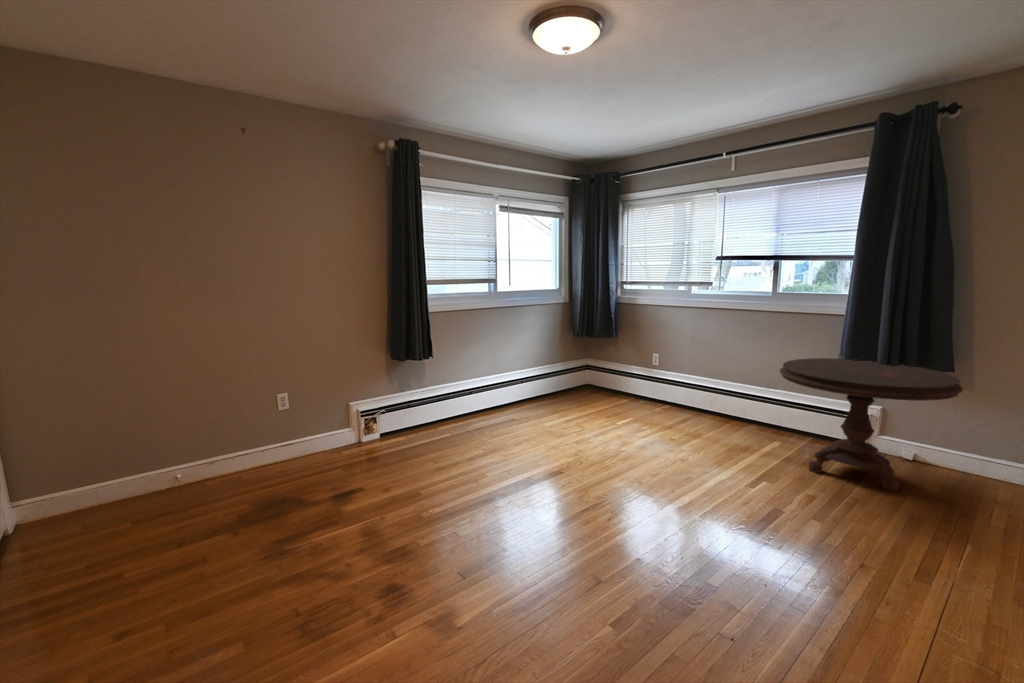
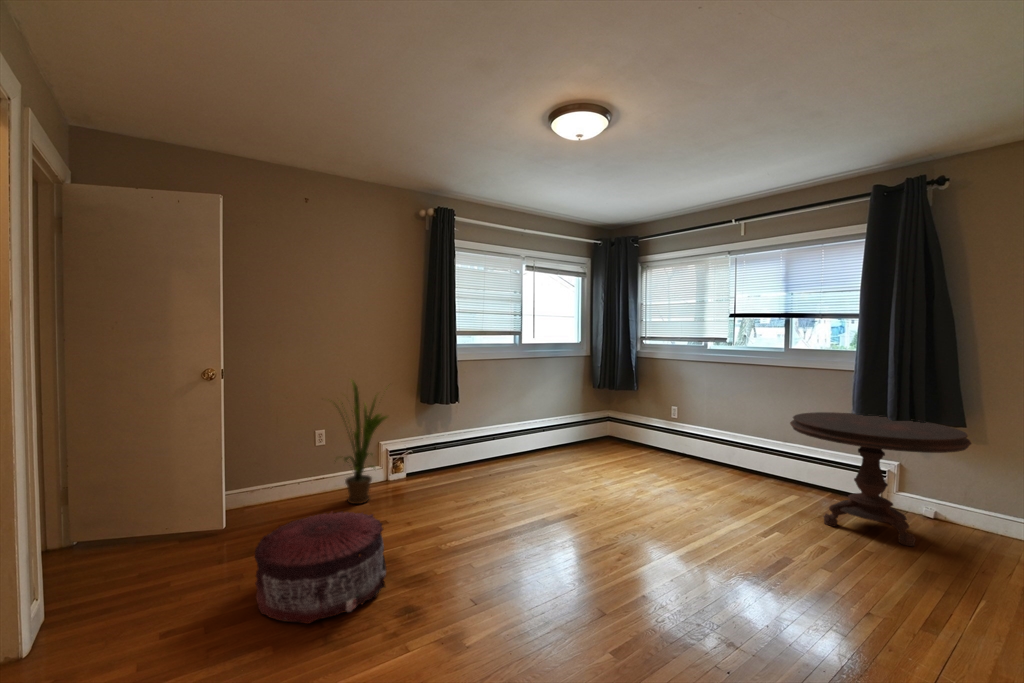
house plant: none [277,335,359,471] -> present [342,381,387,504]
pouf: none [210,487,363,617] -> present [255,512,386,624]

